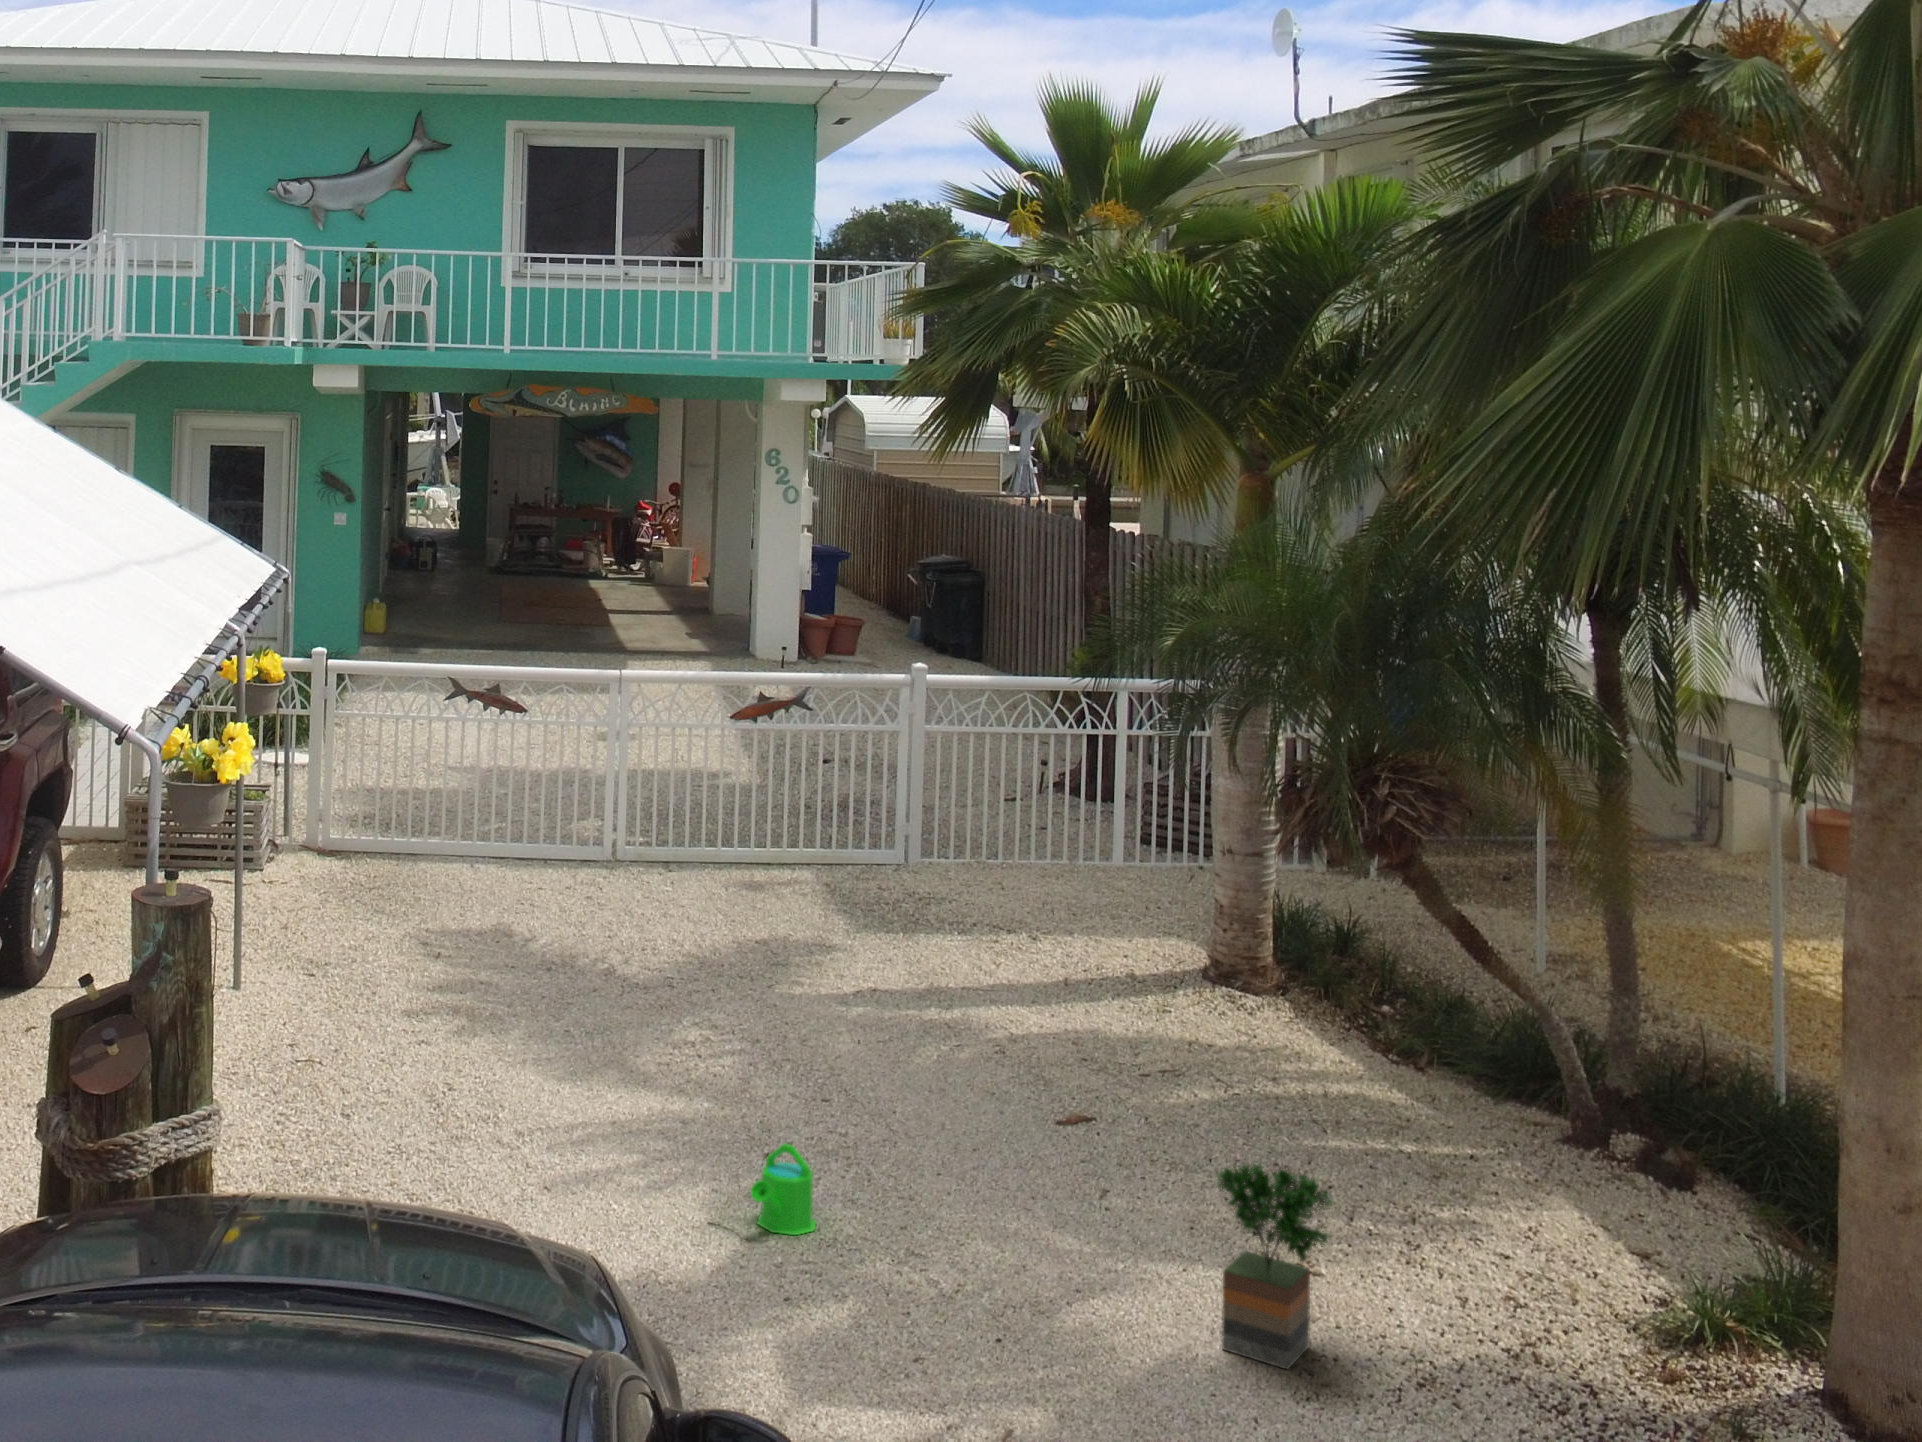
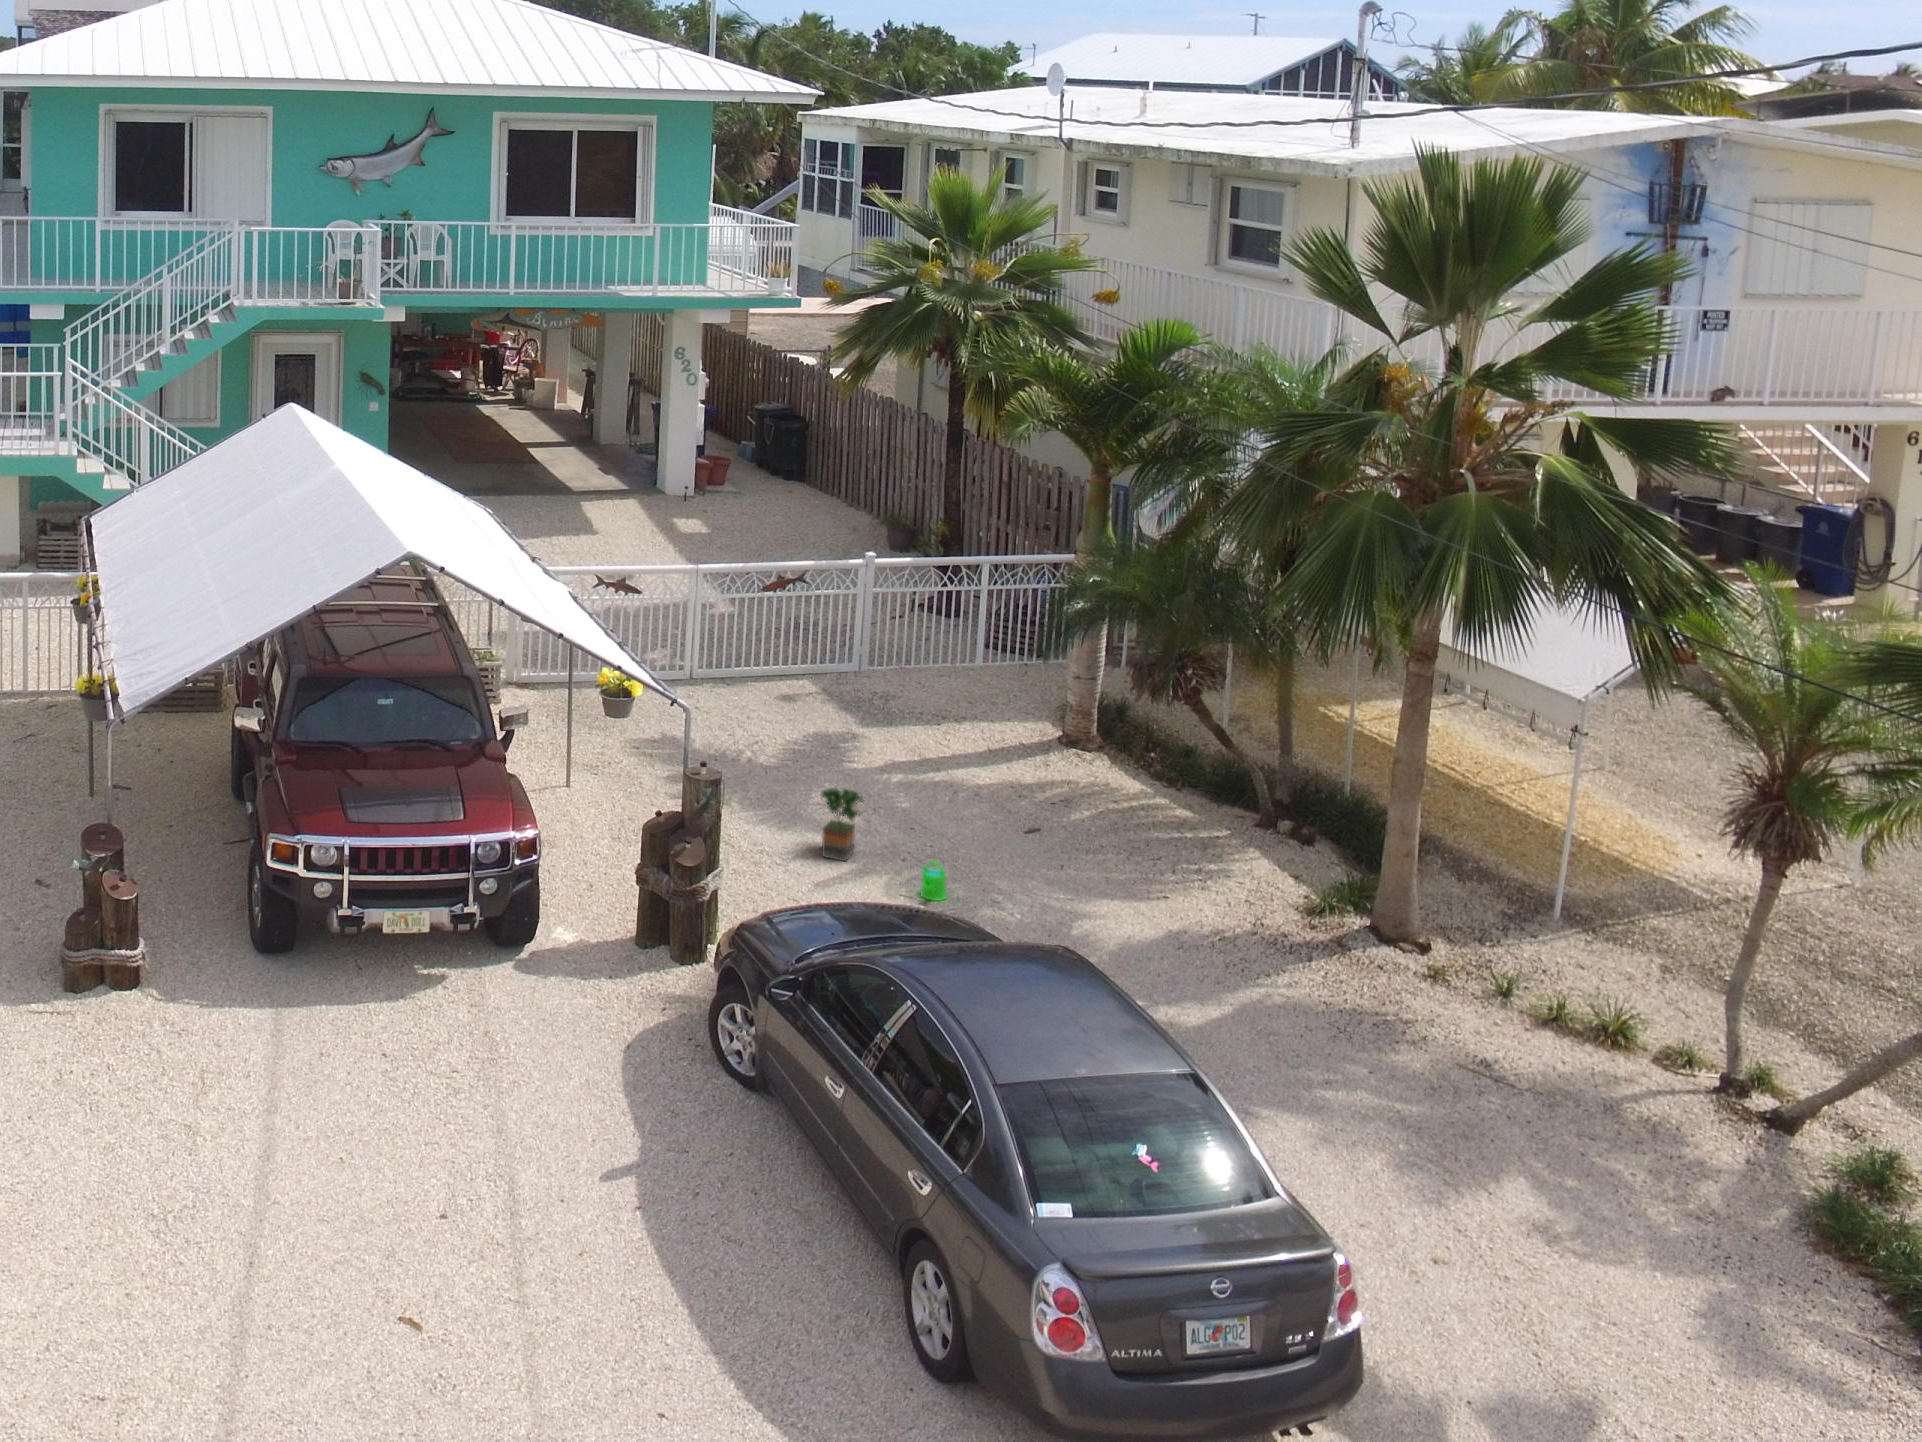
potted tree: present [1217,1164,1333,1369] -> present [821,788,864,861]

